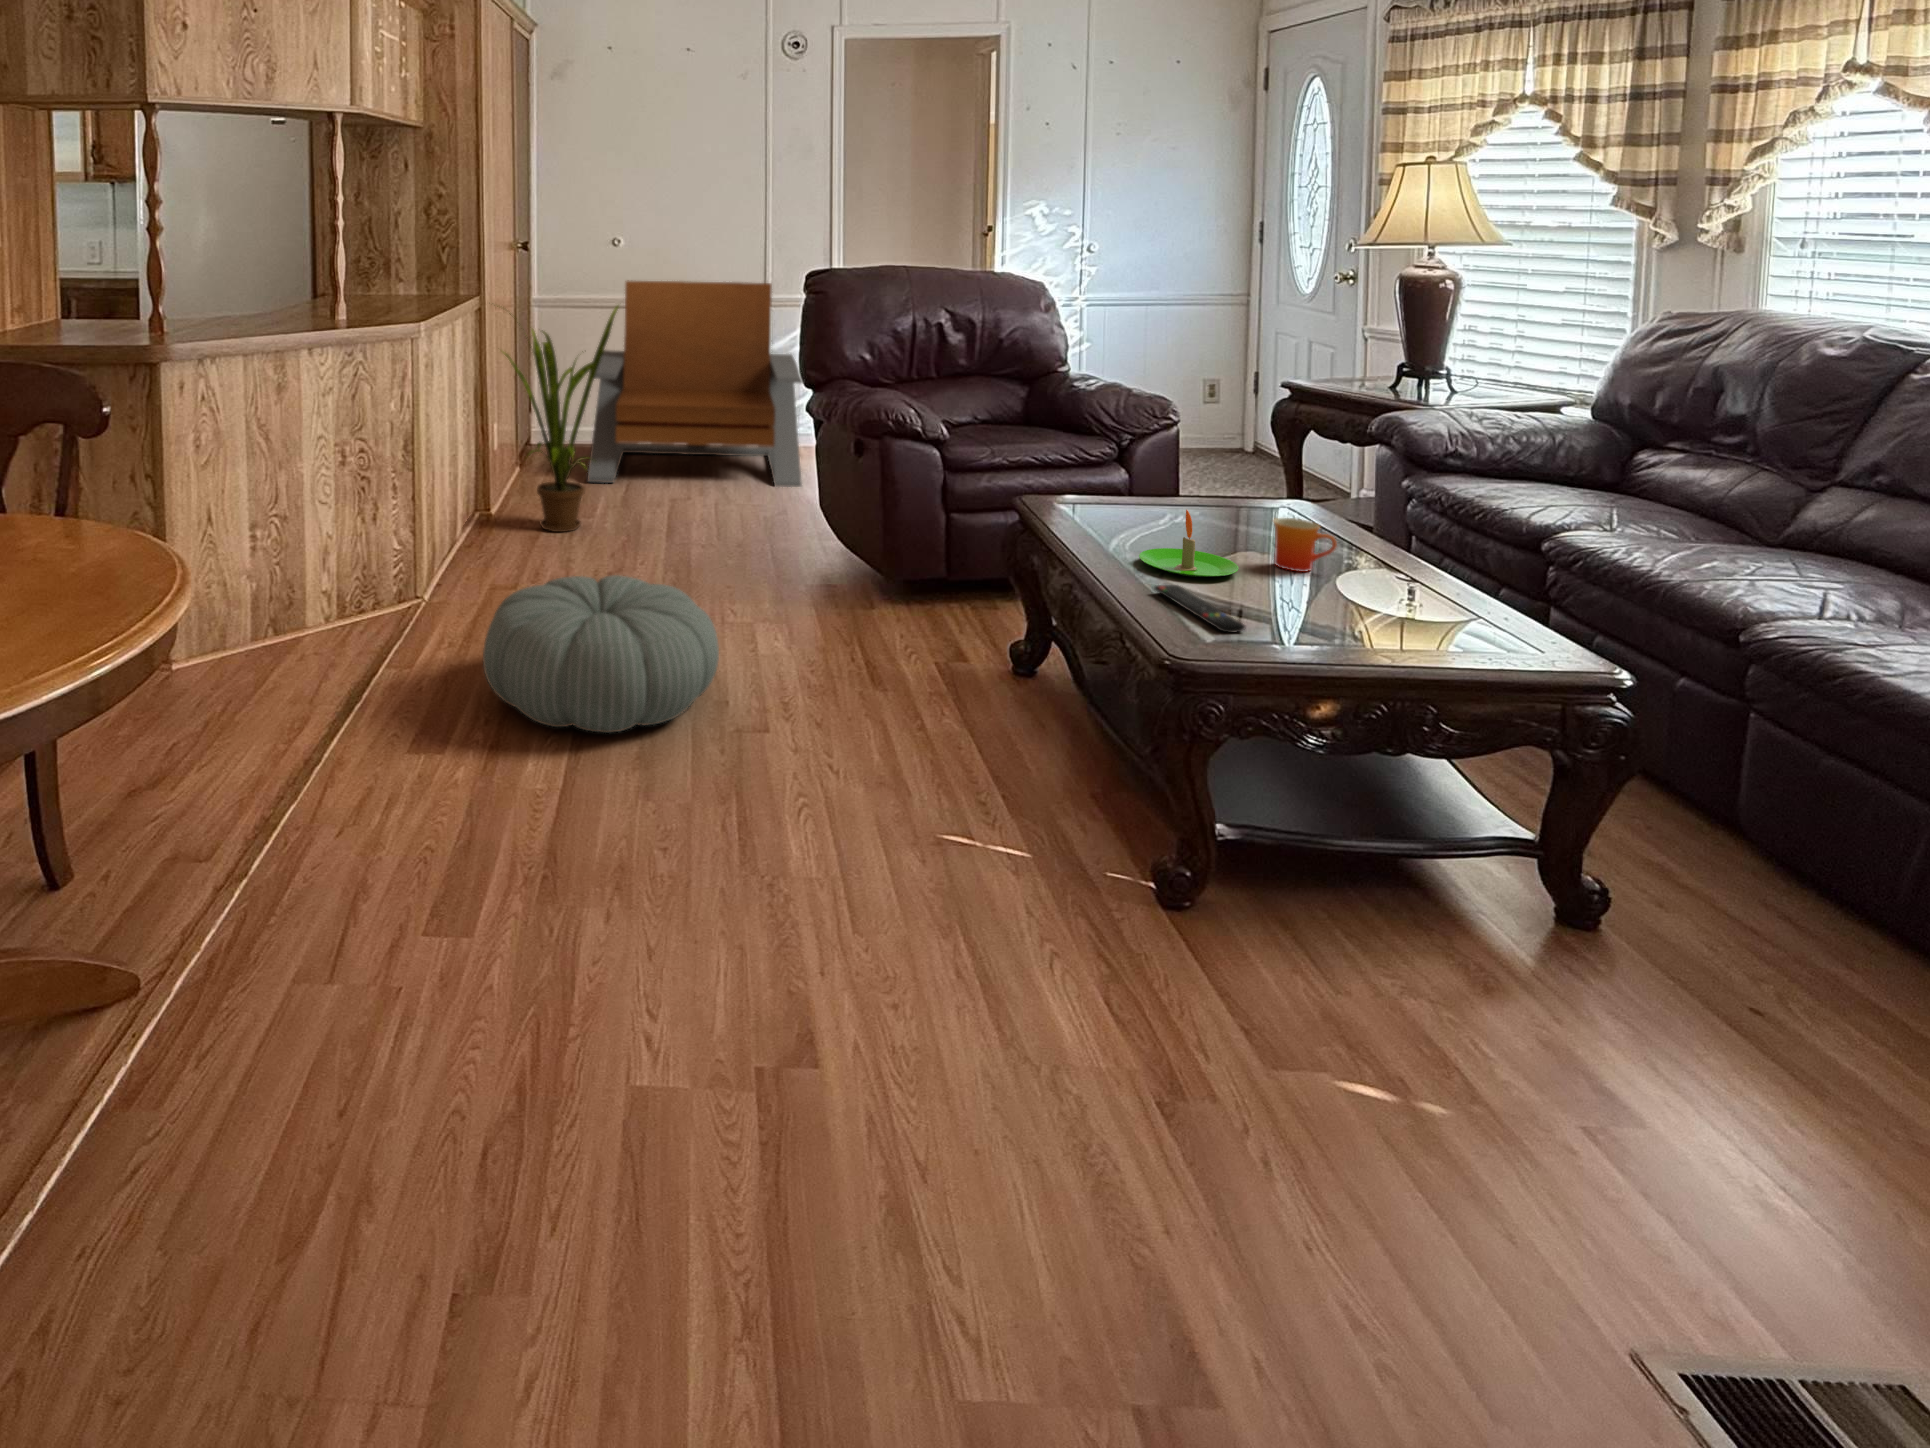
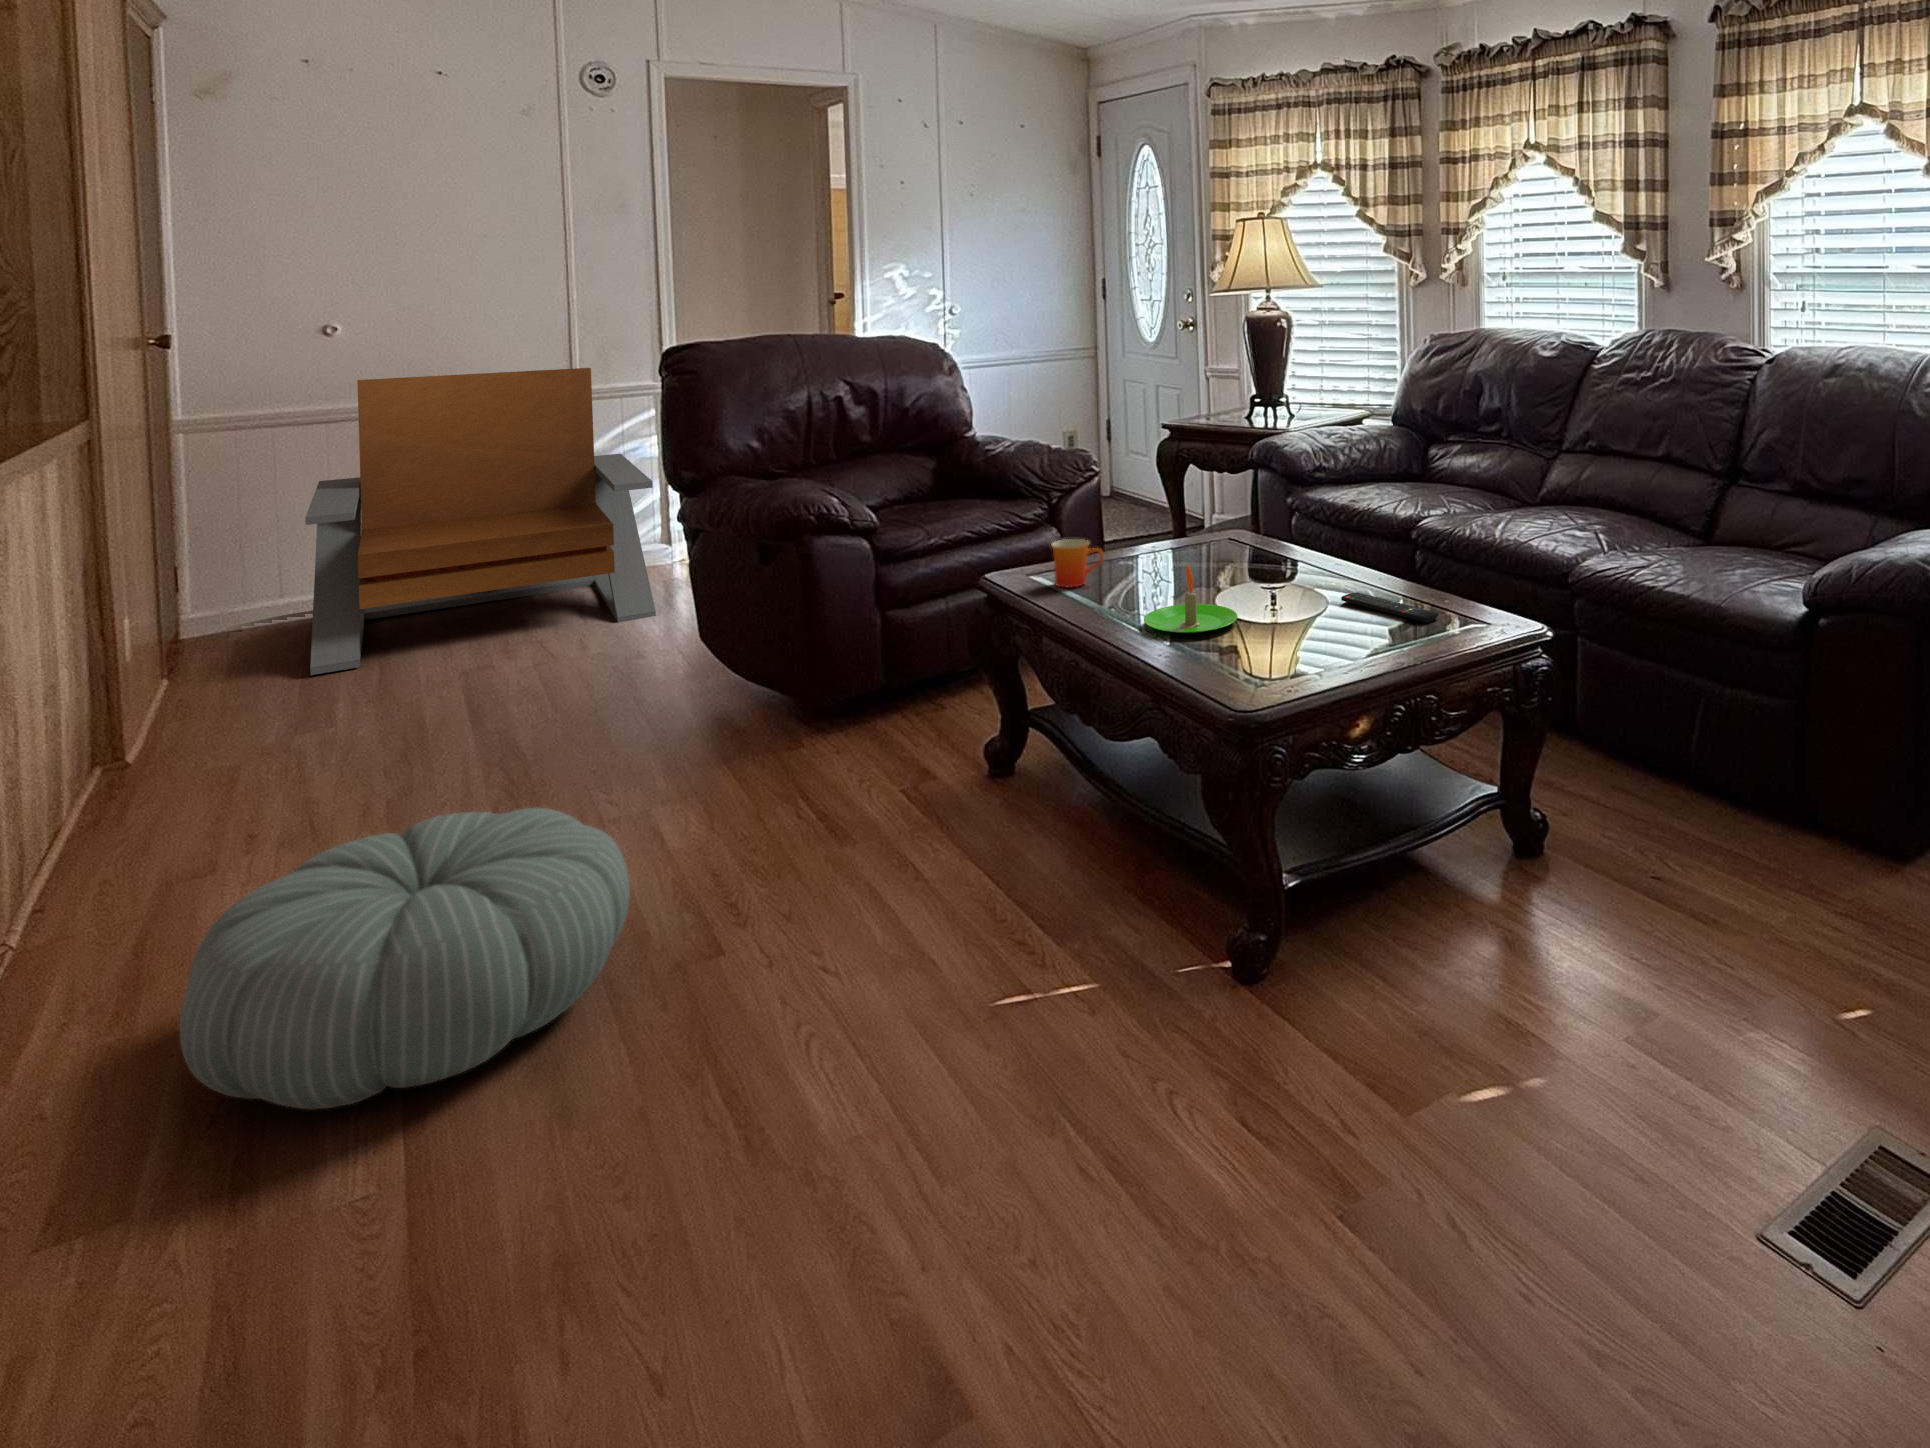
house plant: present [497,306,618,532] -> none [104,411,372,767]
mug: present [1273,518,1337,572] -> present [1051,539,1104,588]
remote control: present [1154,585,1245,633] -> present [1341,592,1438,623]

